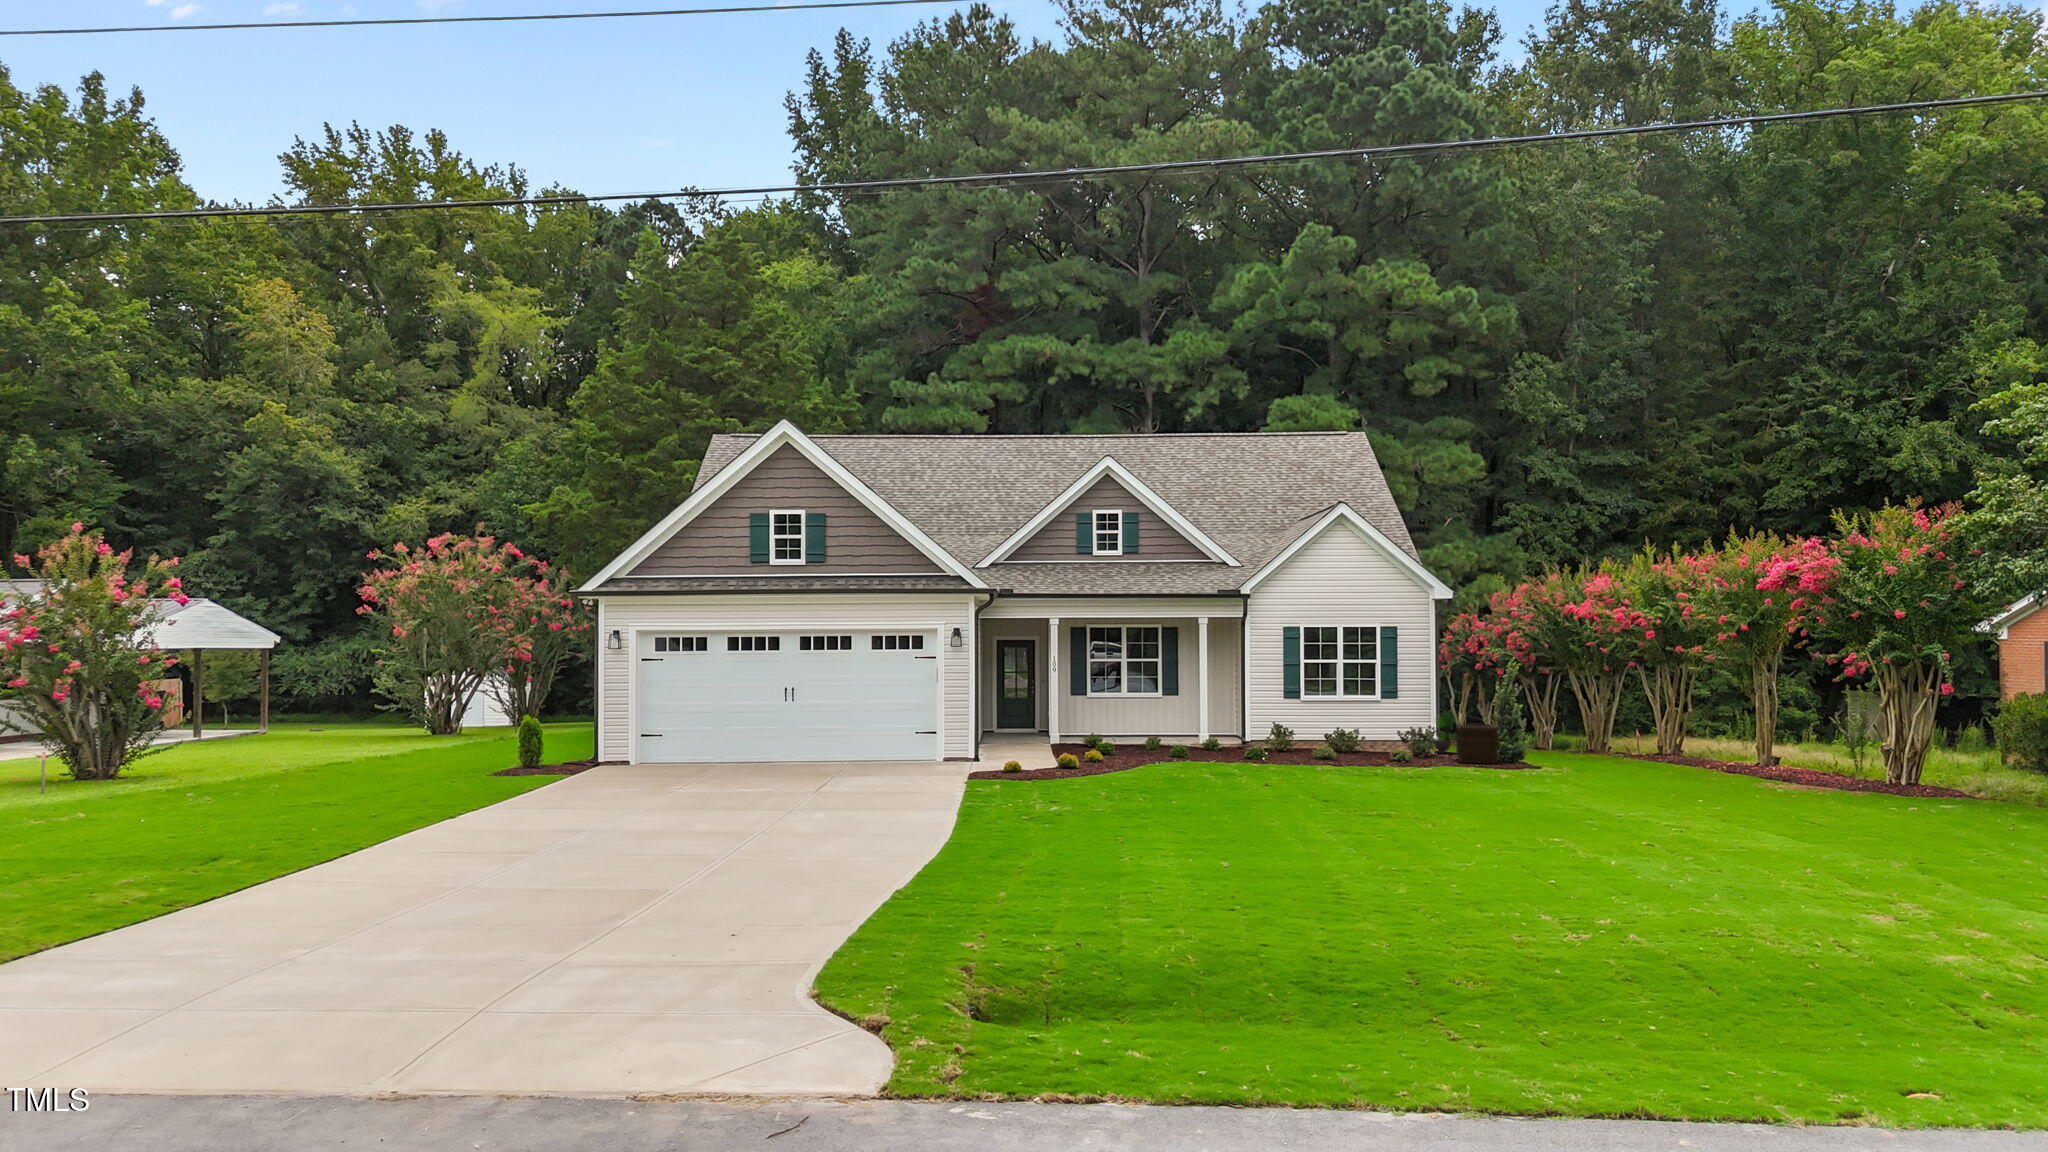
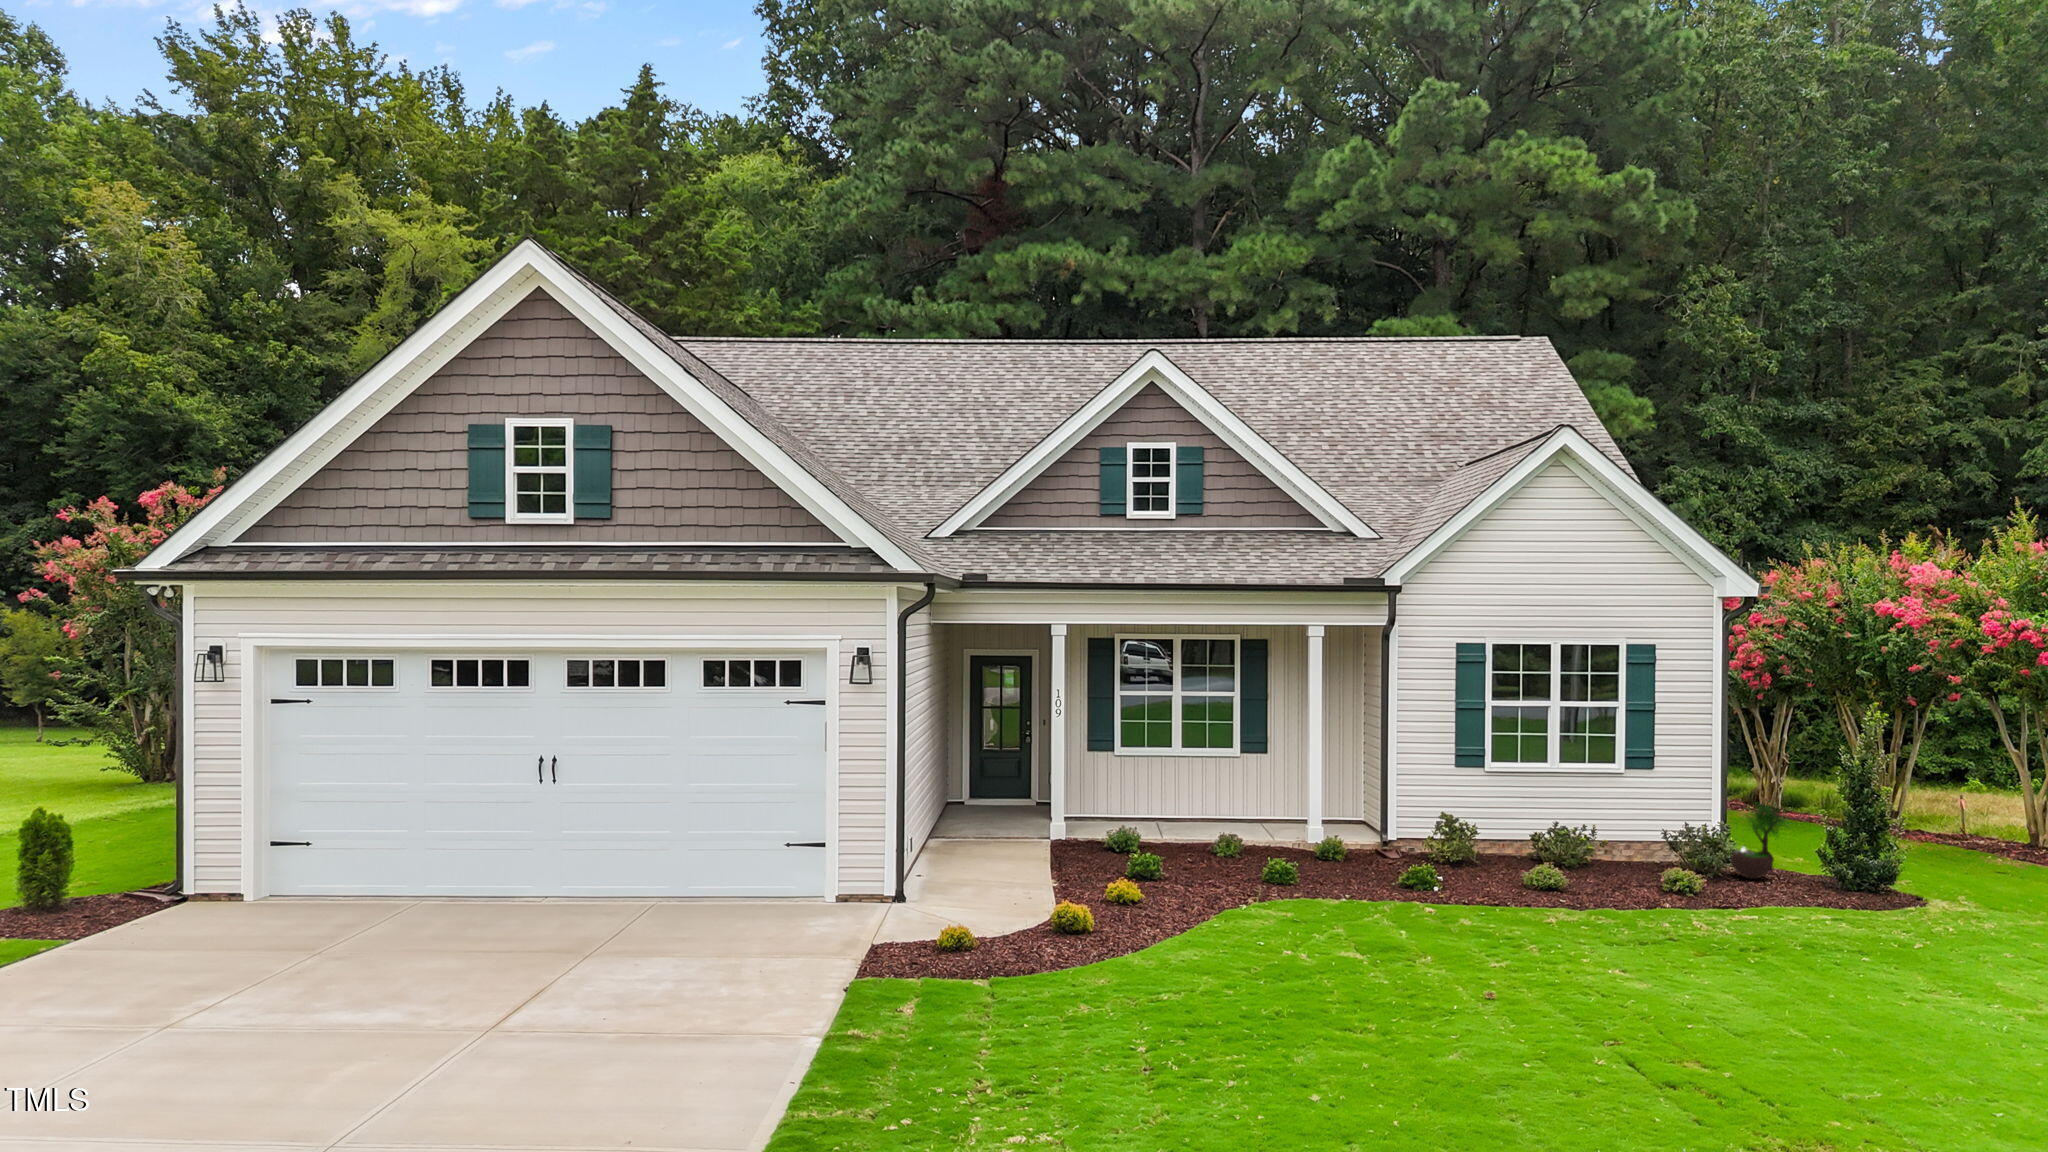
wooden crate: present [1456,723,1498,764] -> none [1807,835,1915,925]

